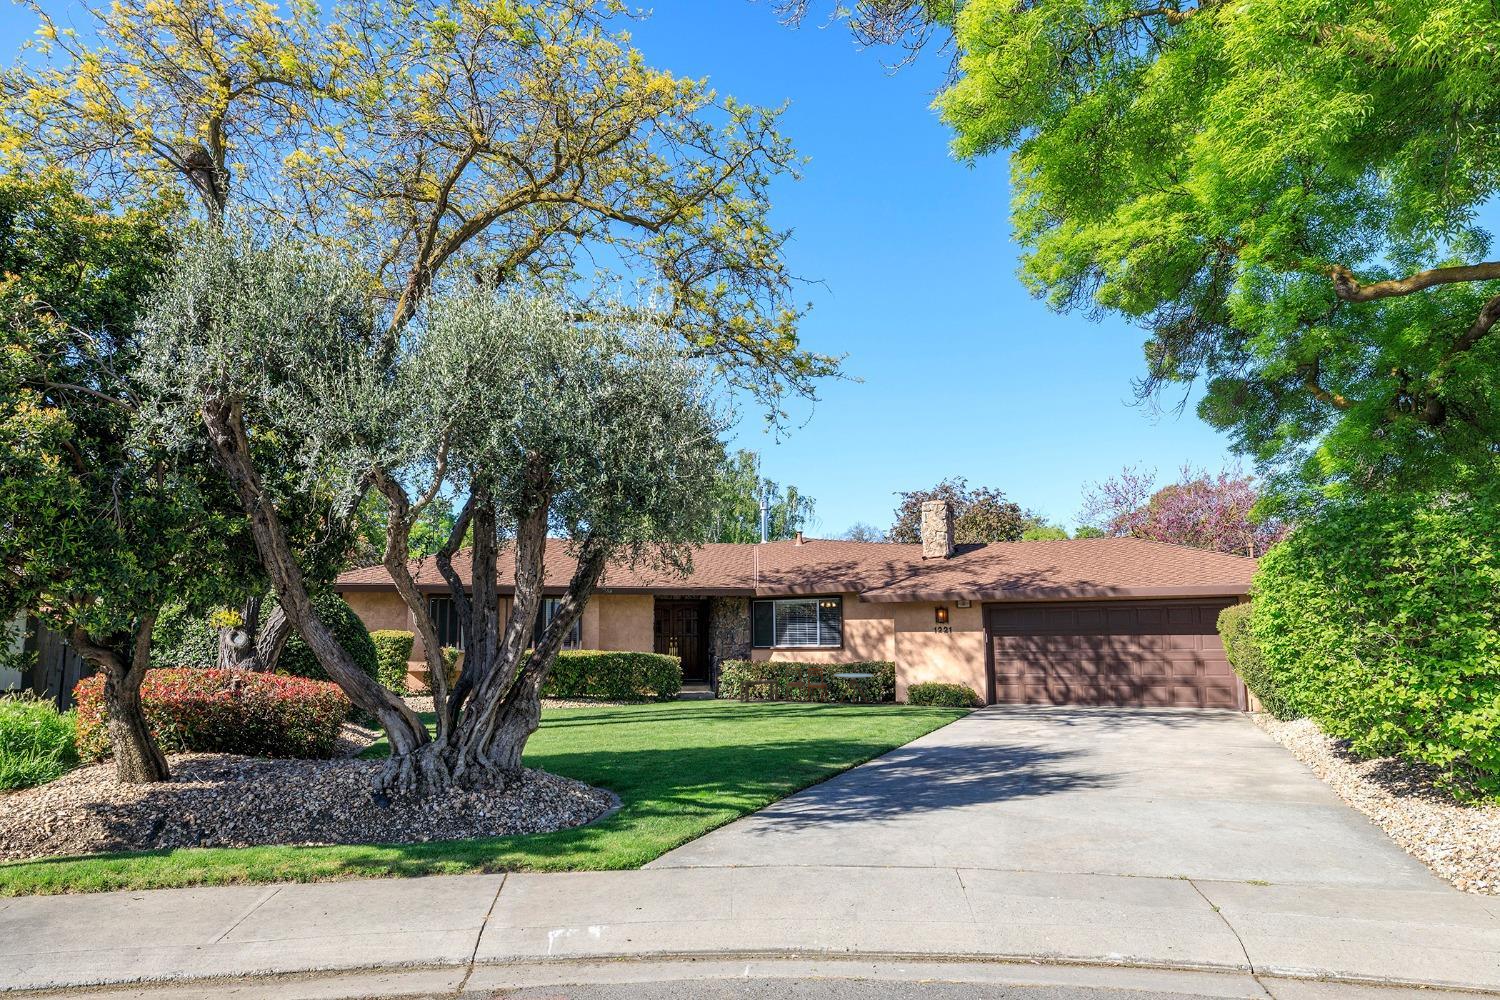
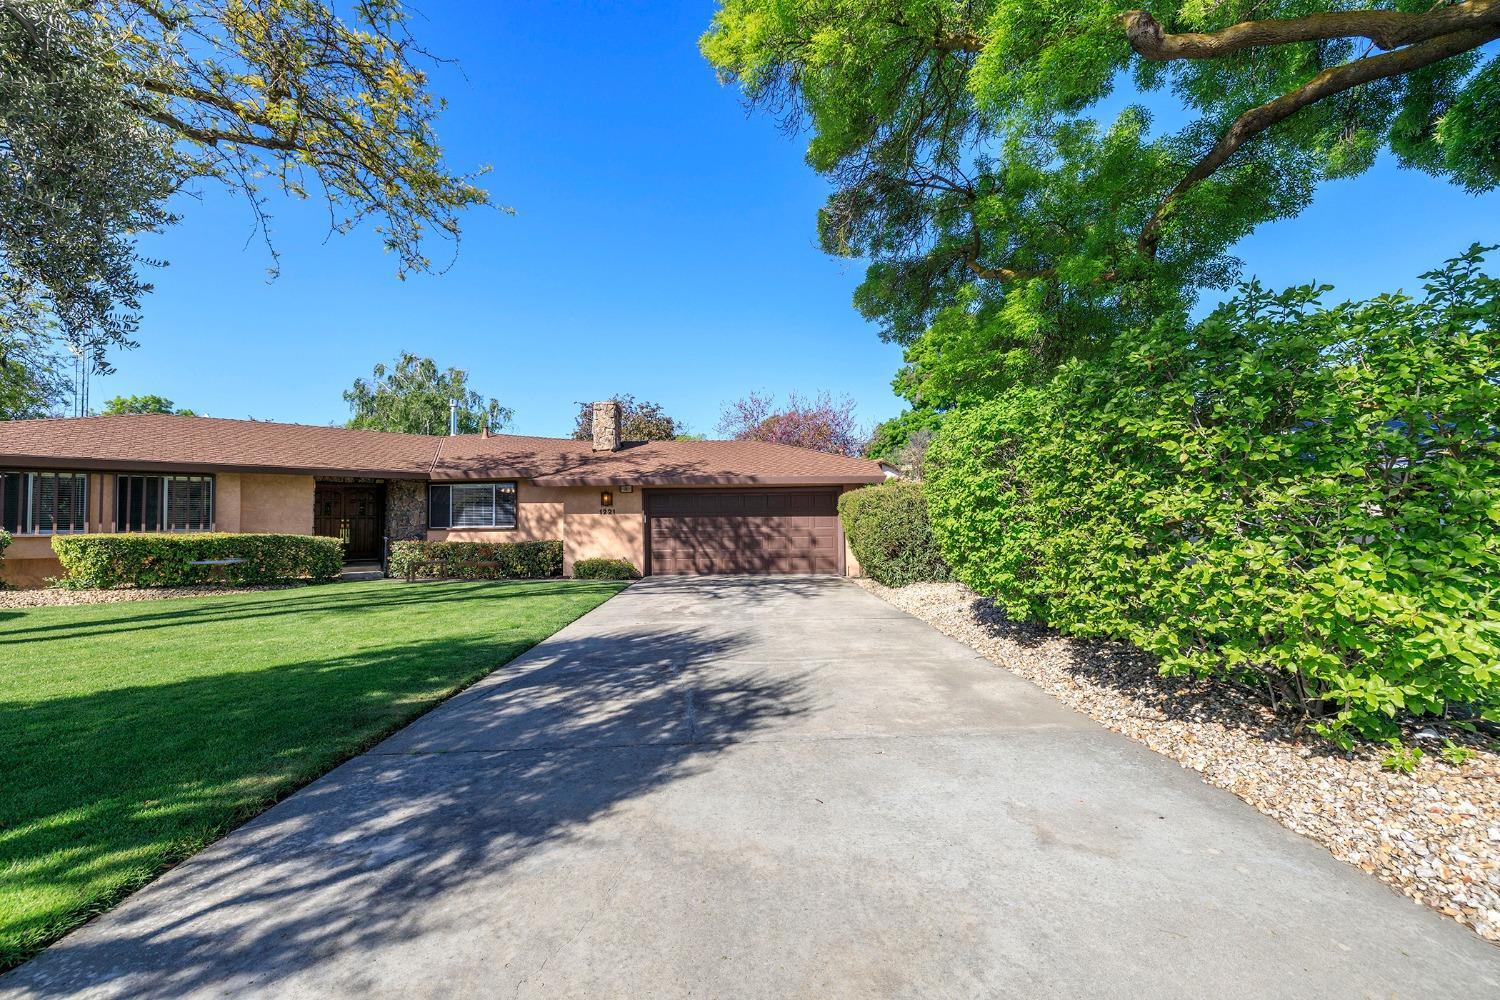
round table: present [834,674,873,701] -> present [188,559,244,591]

